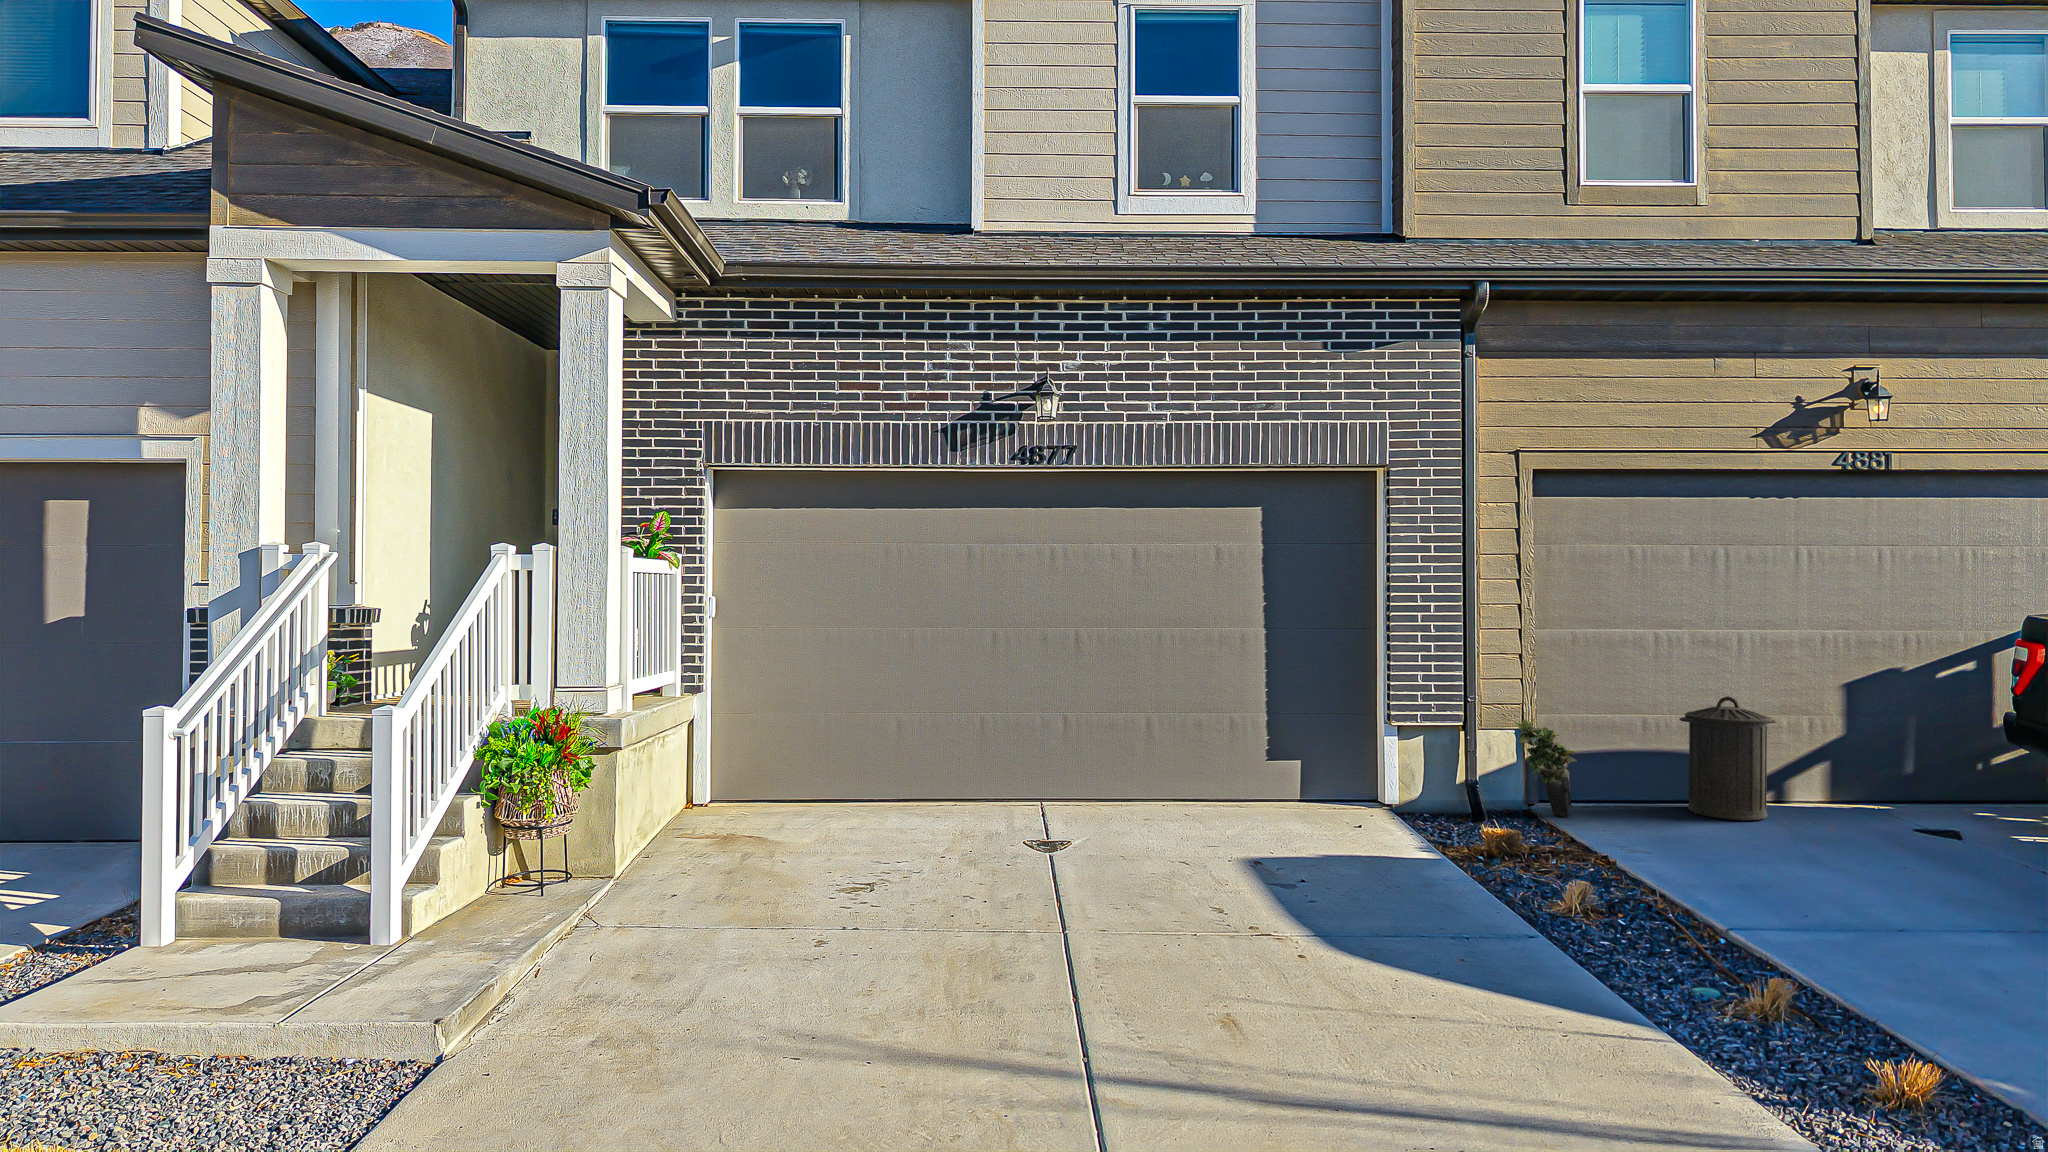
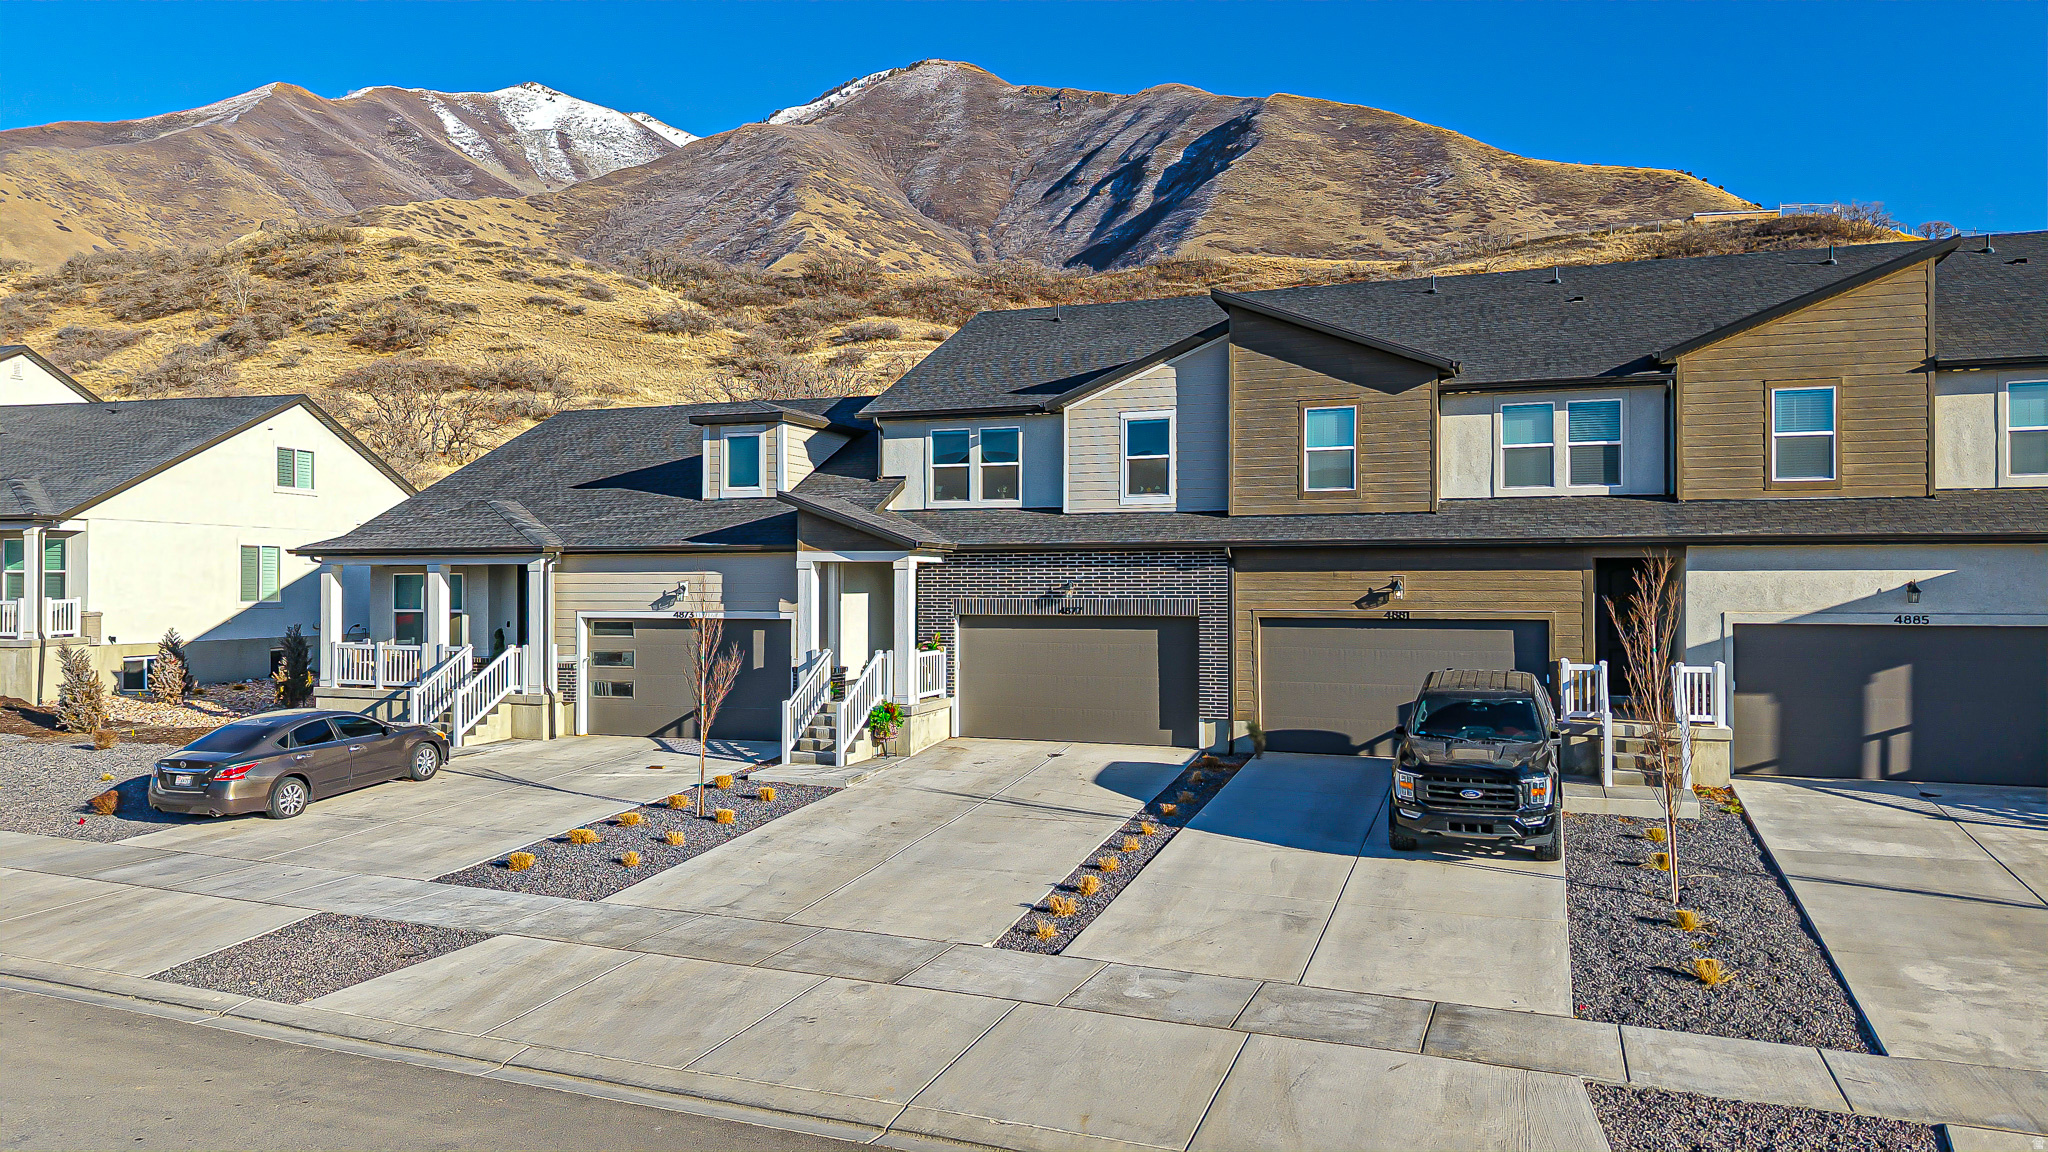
trash can: present [1680,696,1776,820] -> none [1312,713,1351,764]

